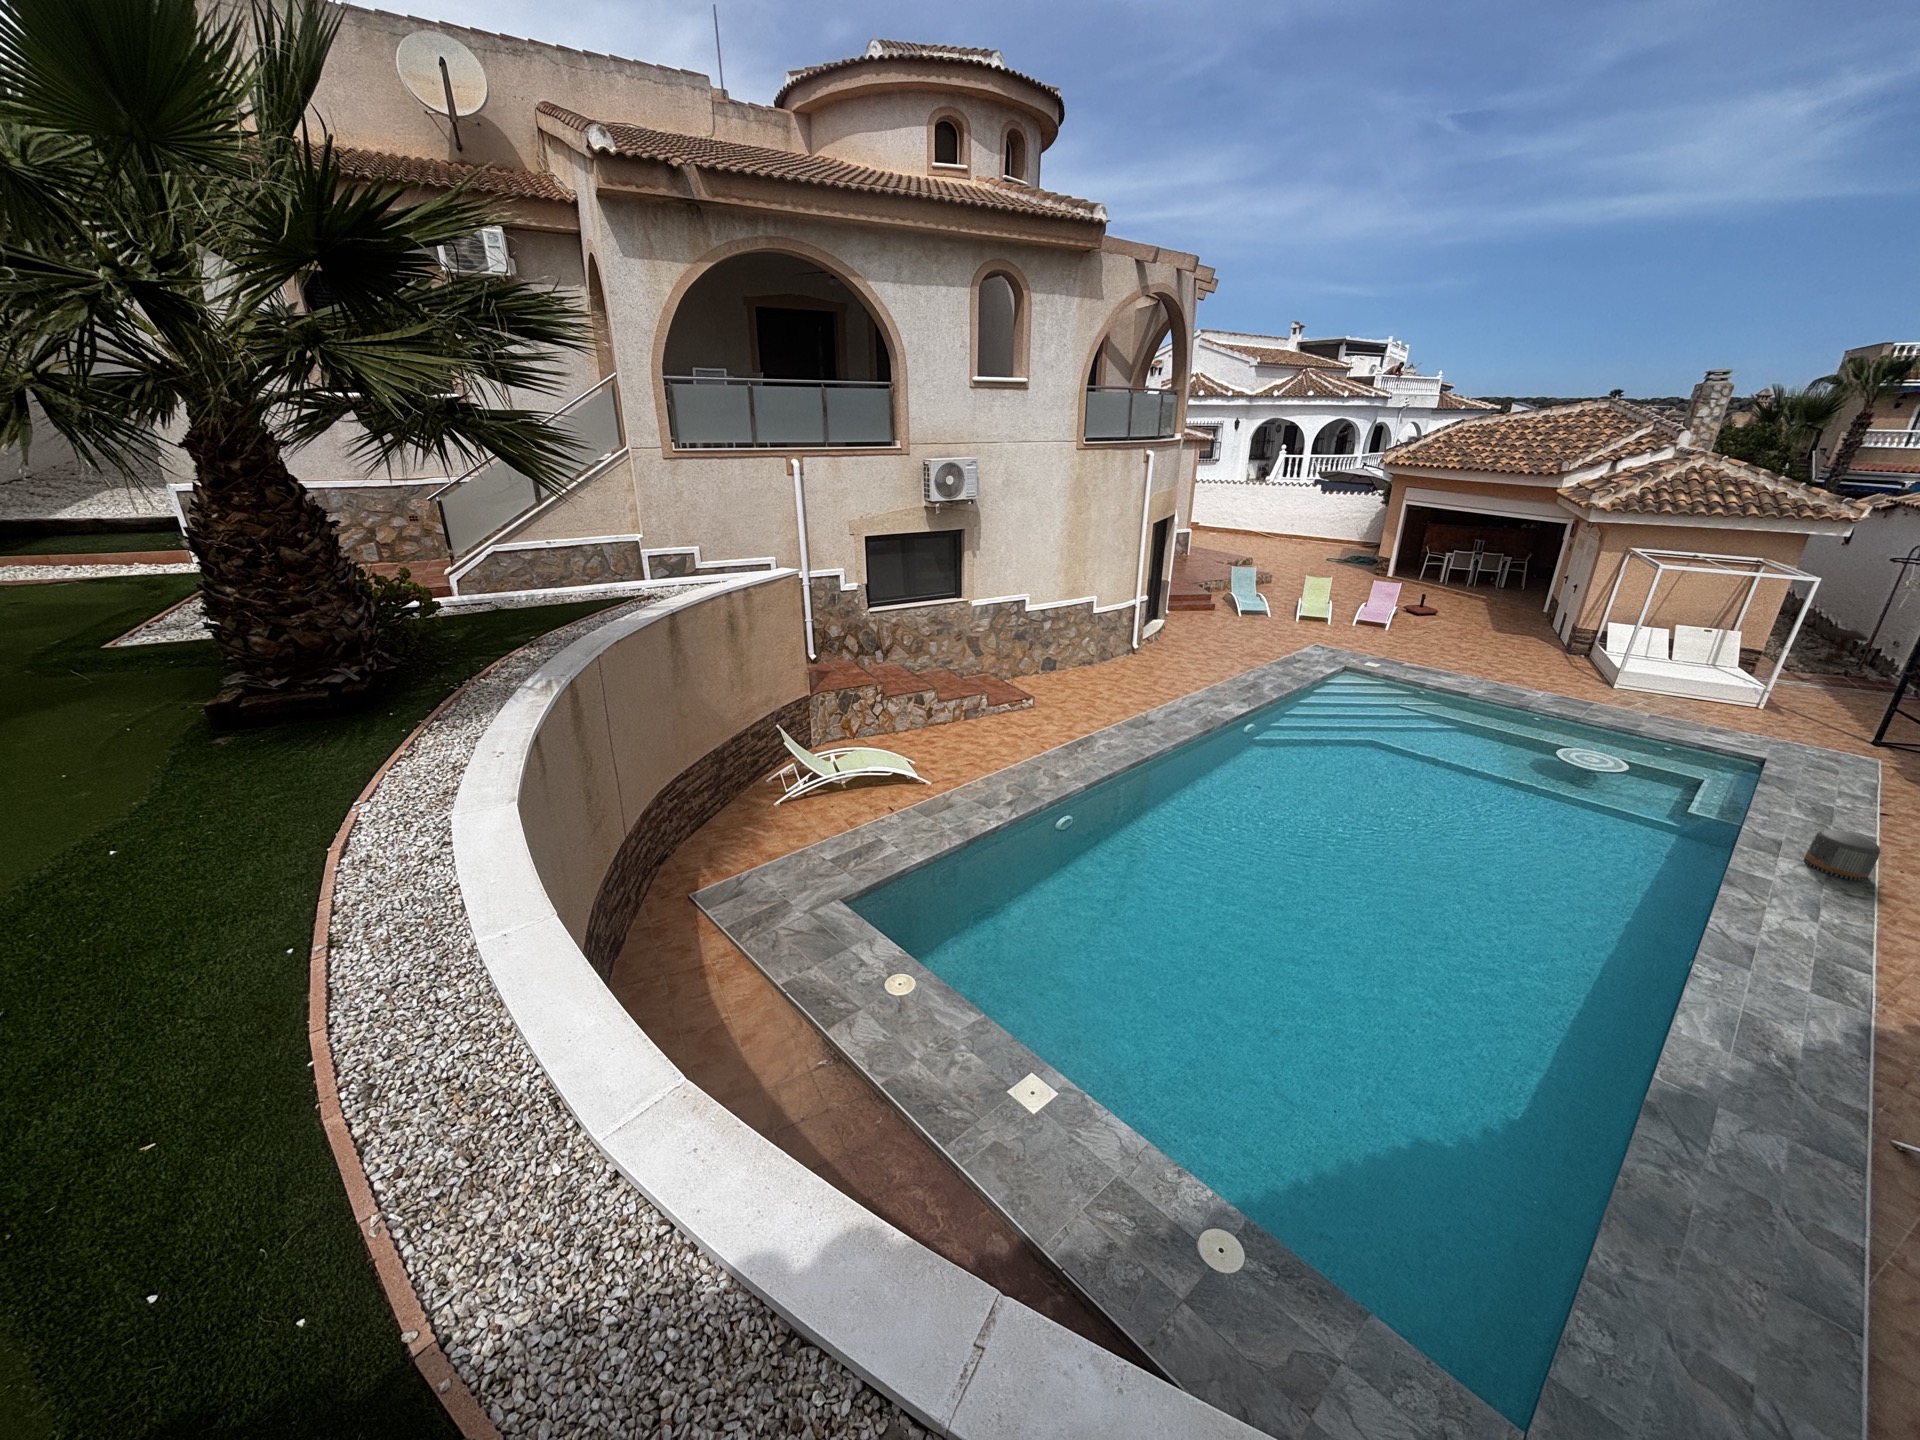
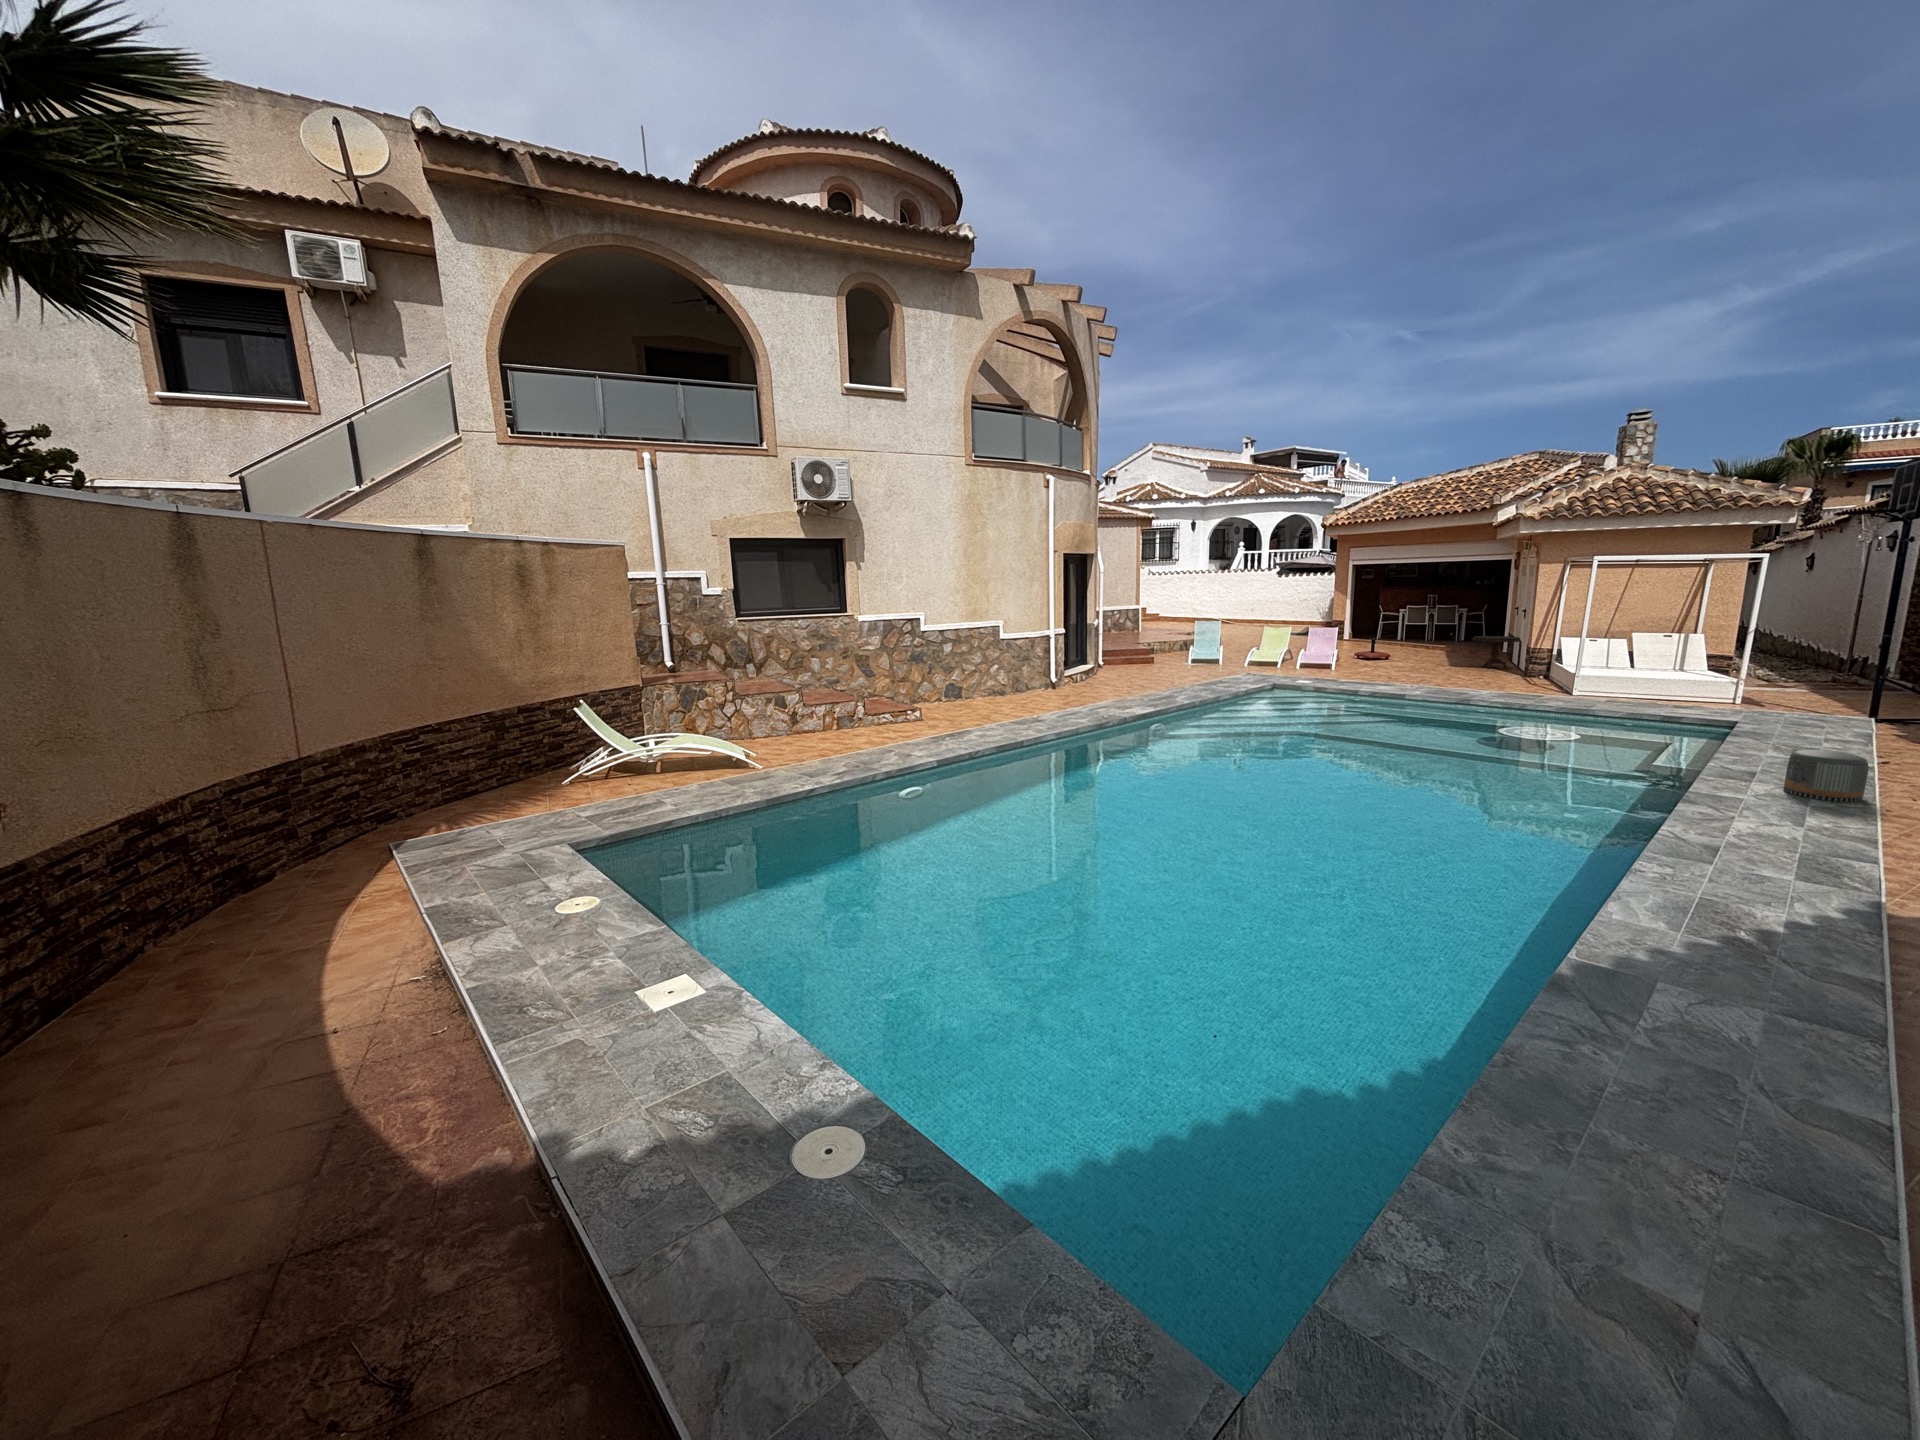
side table: present [1818,627,1869,666] -> present [1472,636,1521,669]

